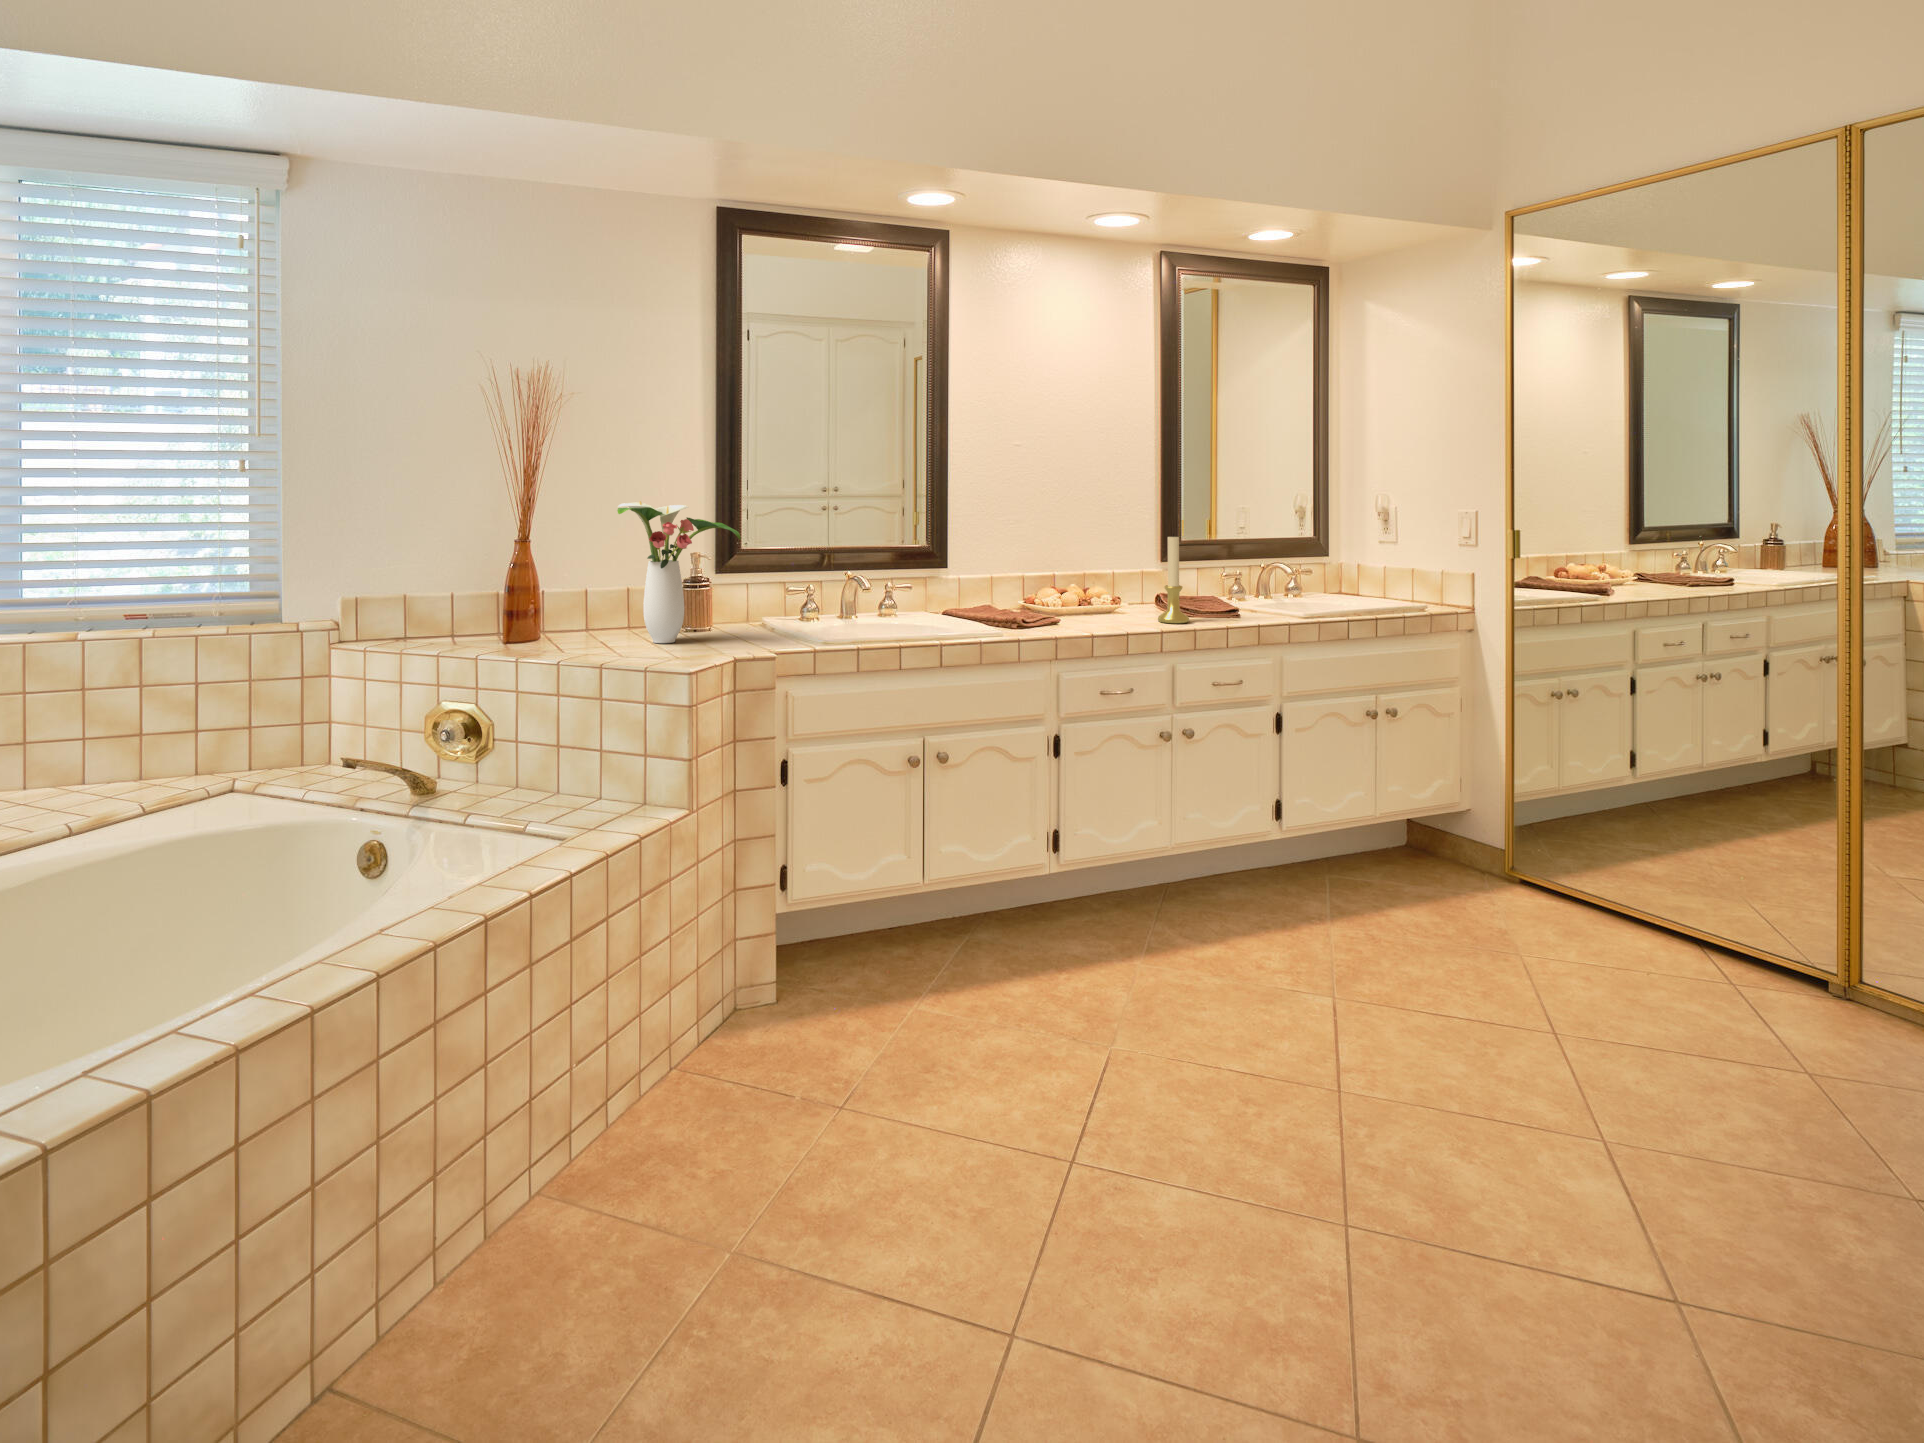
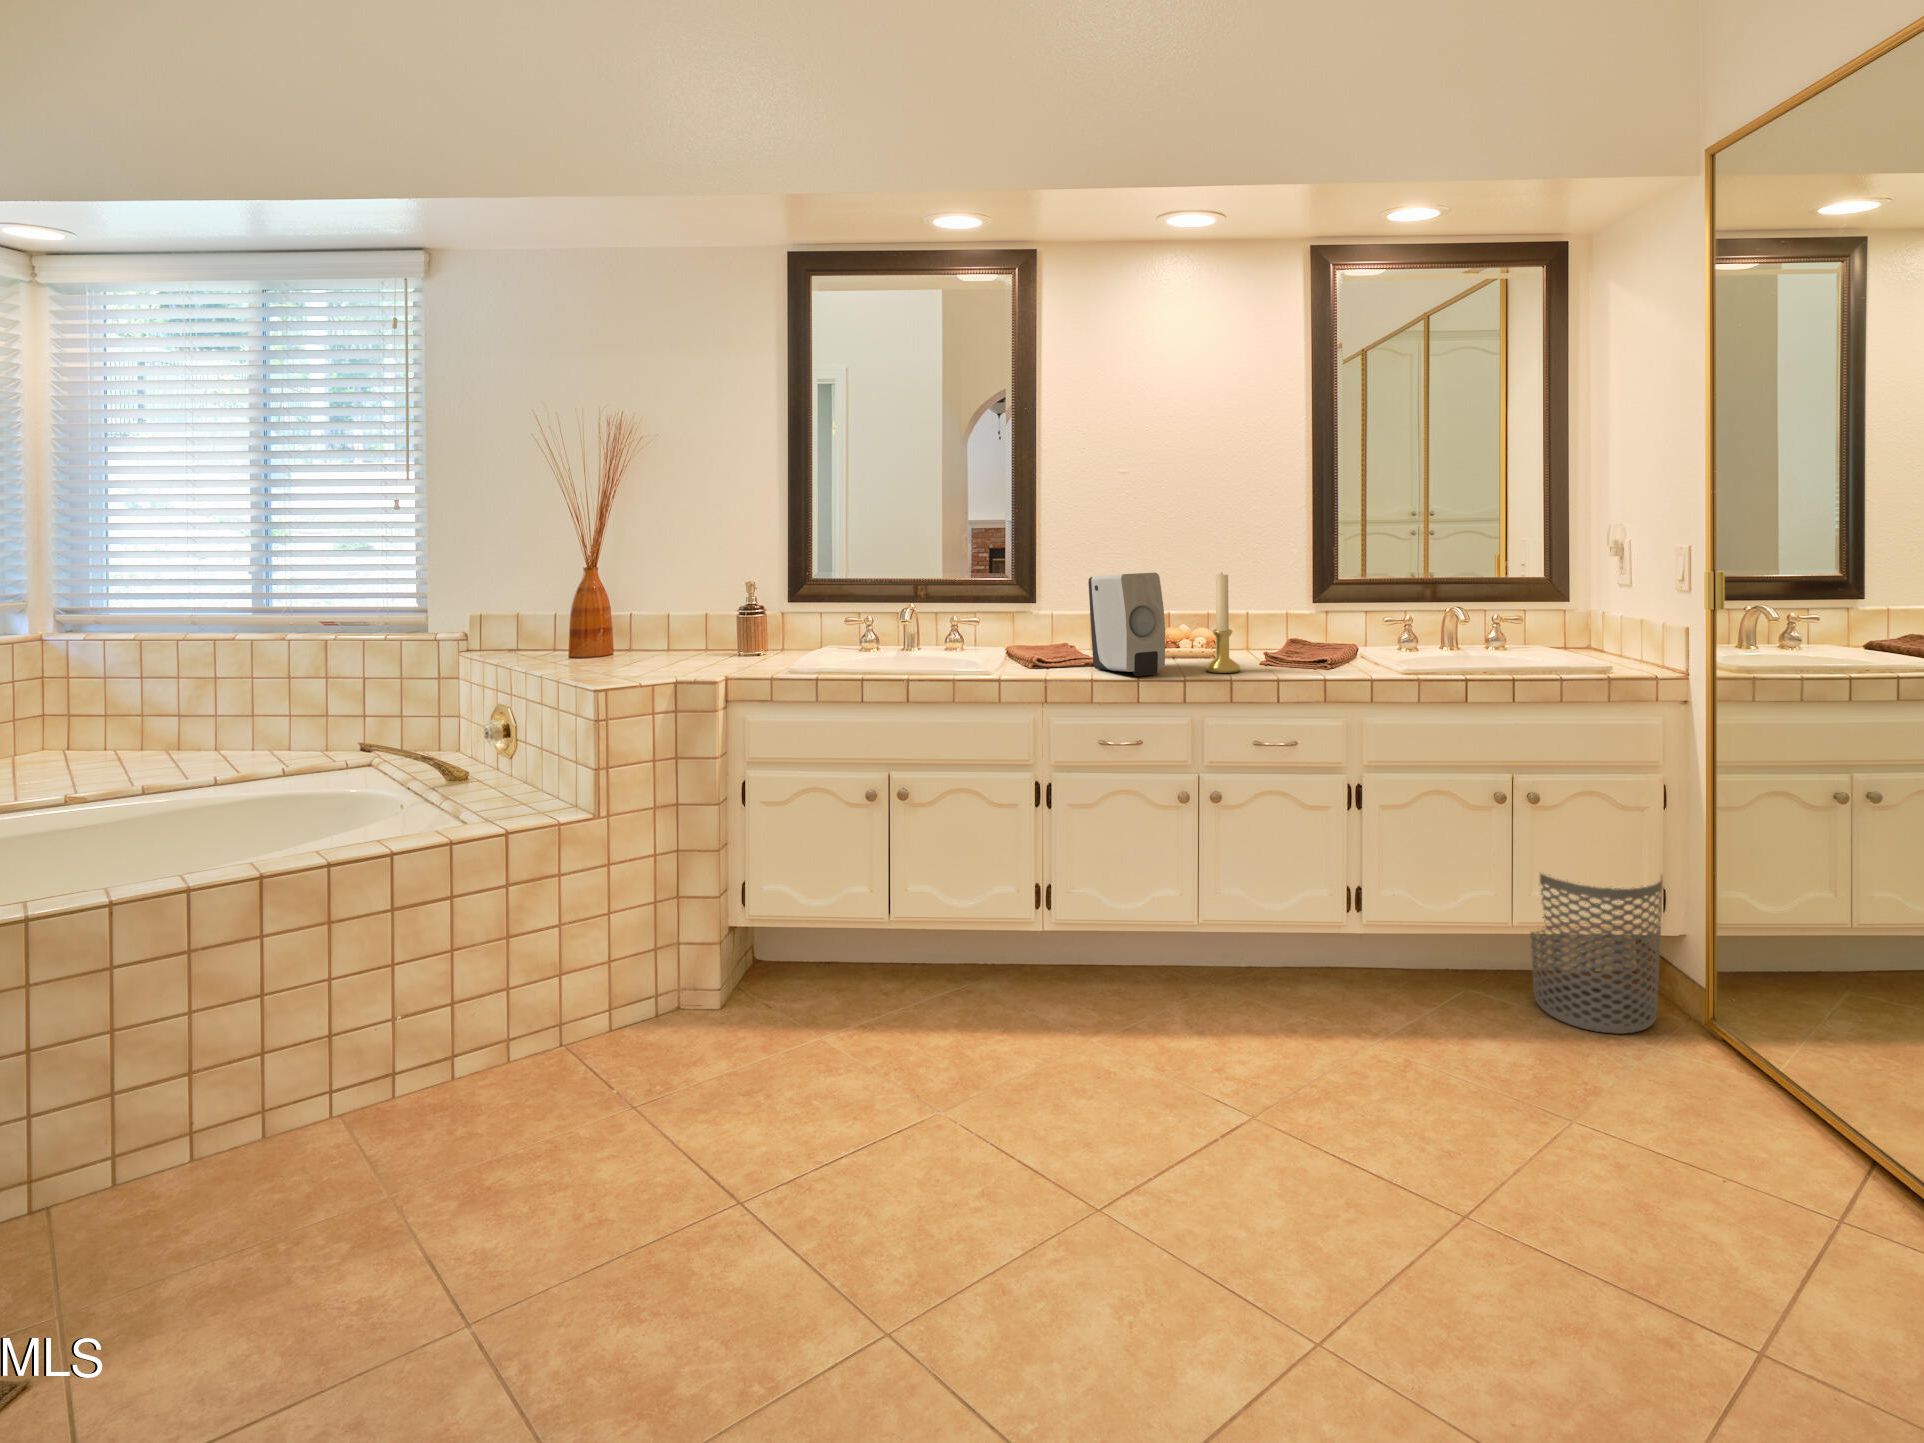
flower arrangement: present [617,501,741,643] -> none [611,533,727,665]
soap dispenser: none [1063,535,1140,629] -> present [1088,573,1165,676]
waste bin: none [1361,752,1470,889] -> present [1530,874,1663,1034]

